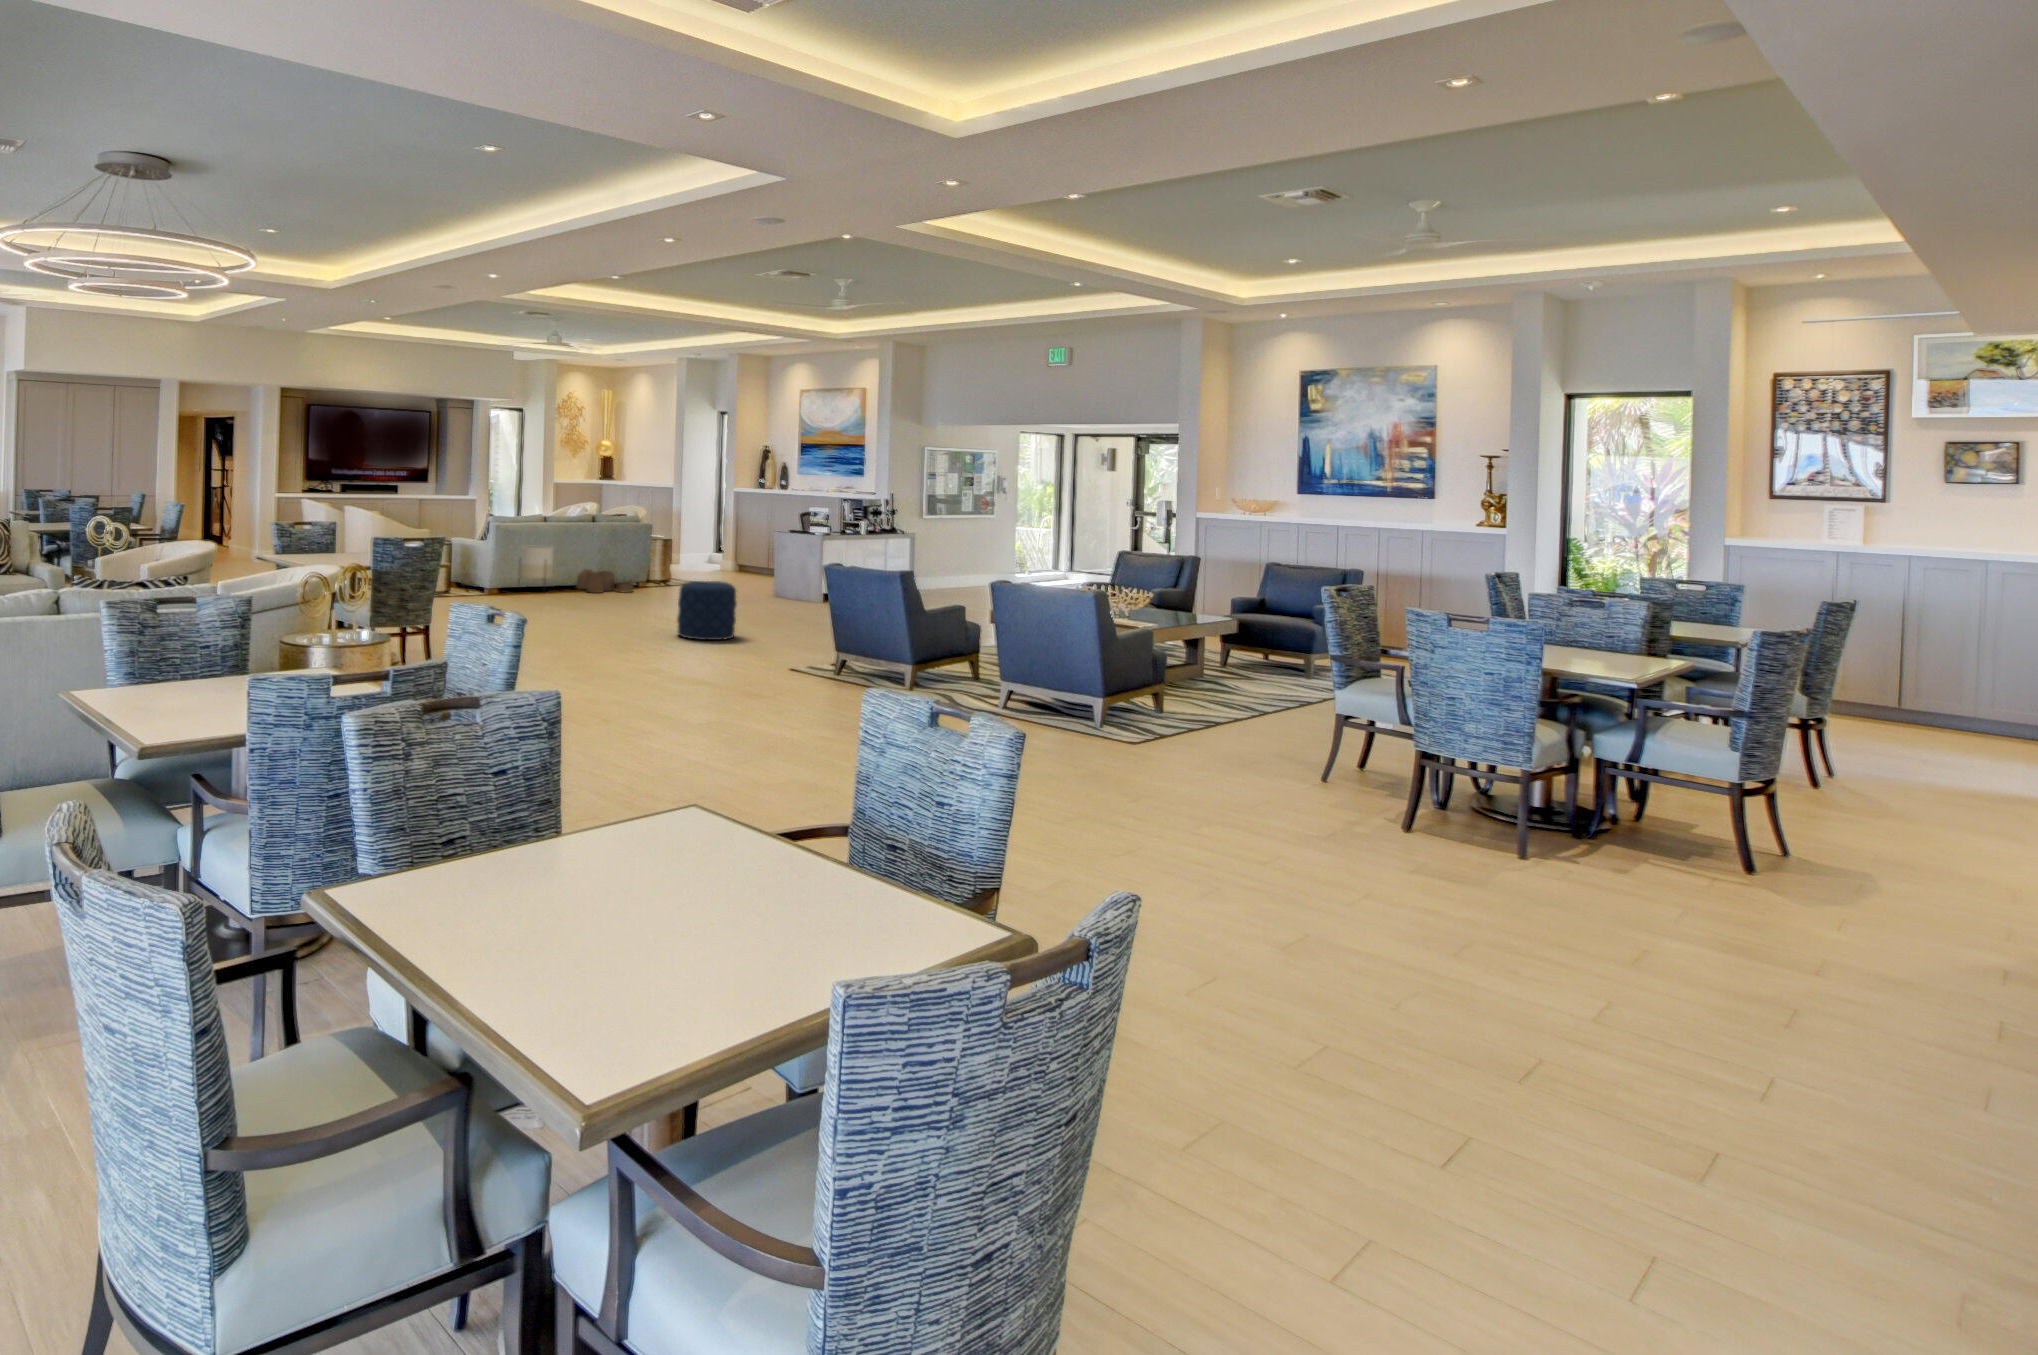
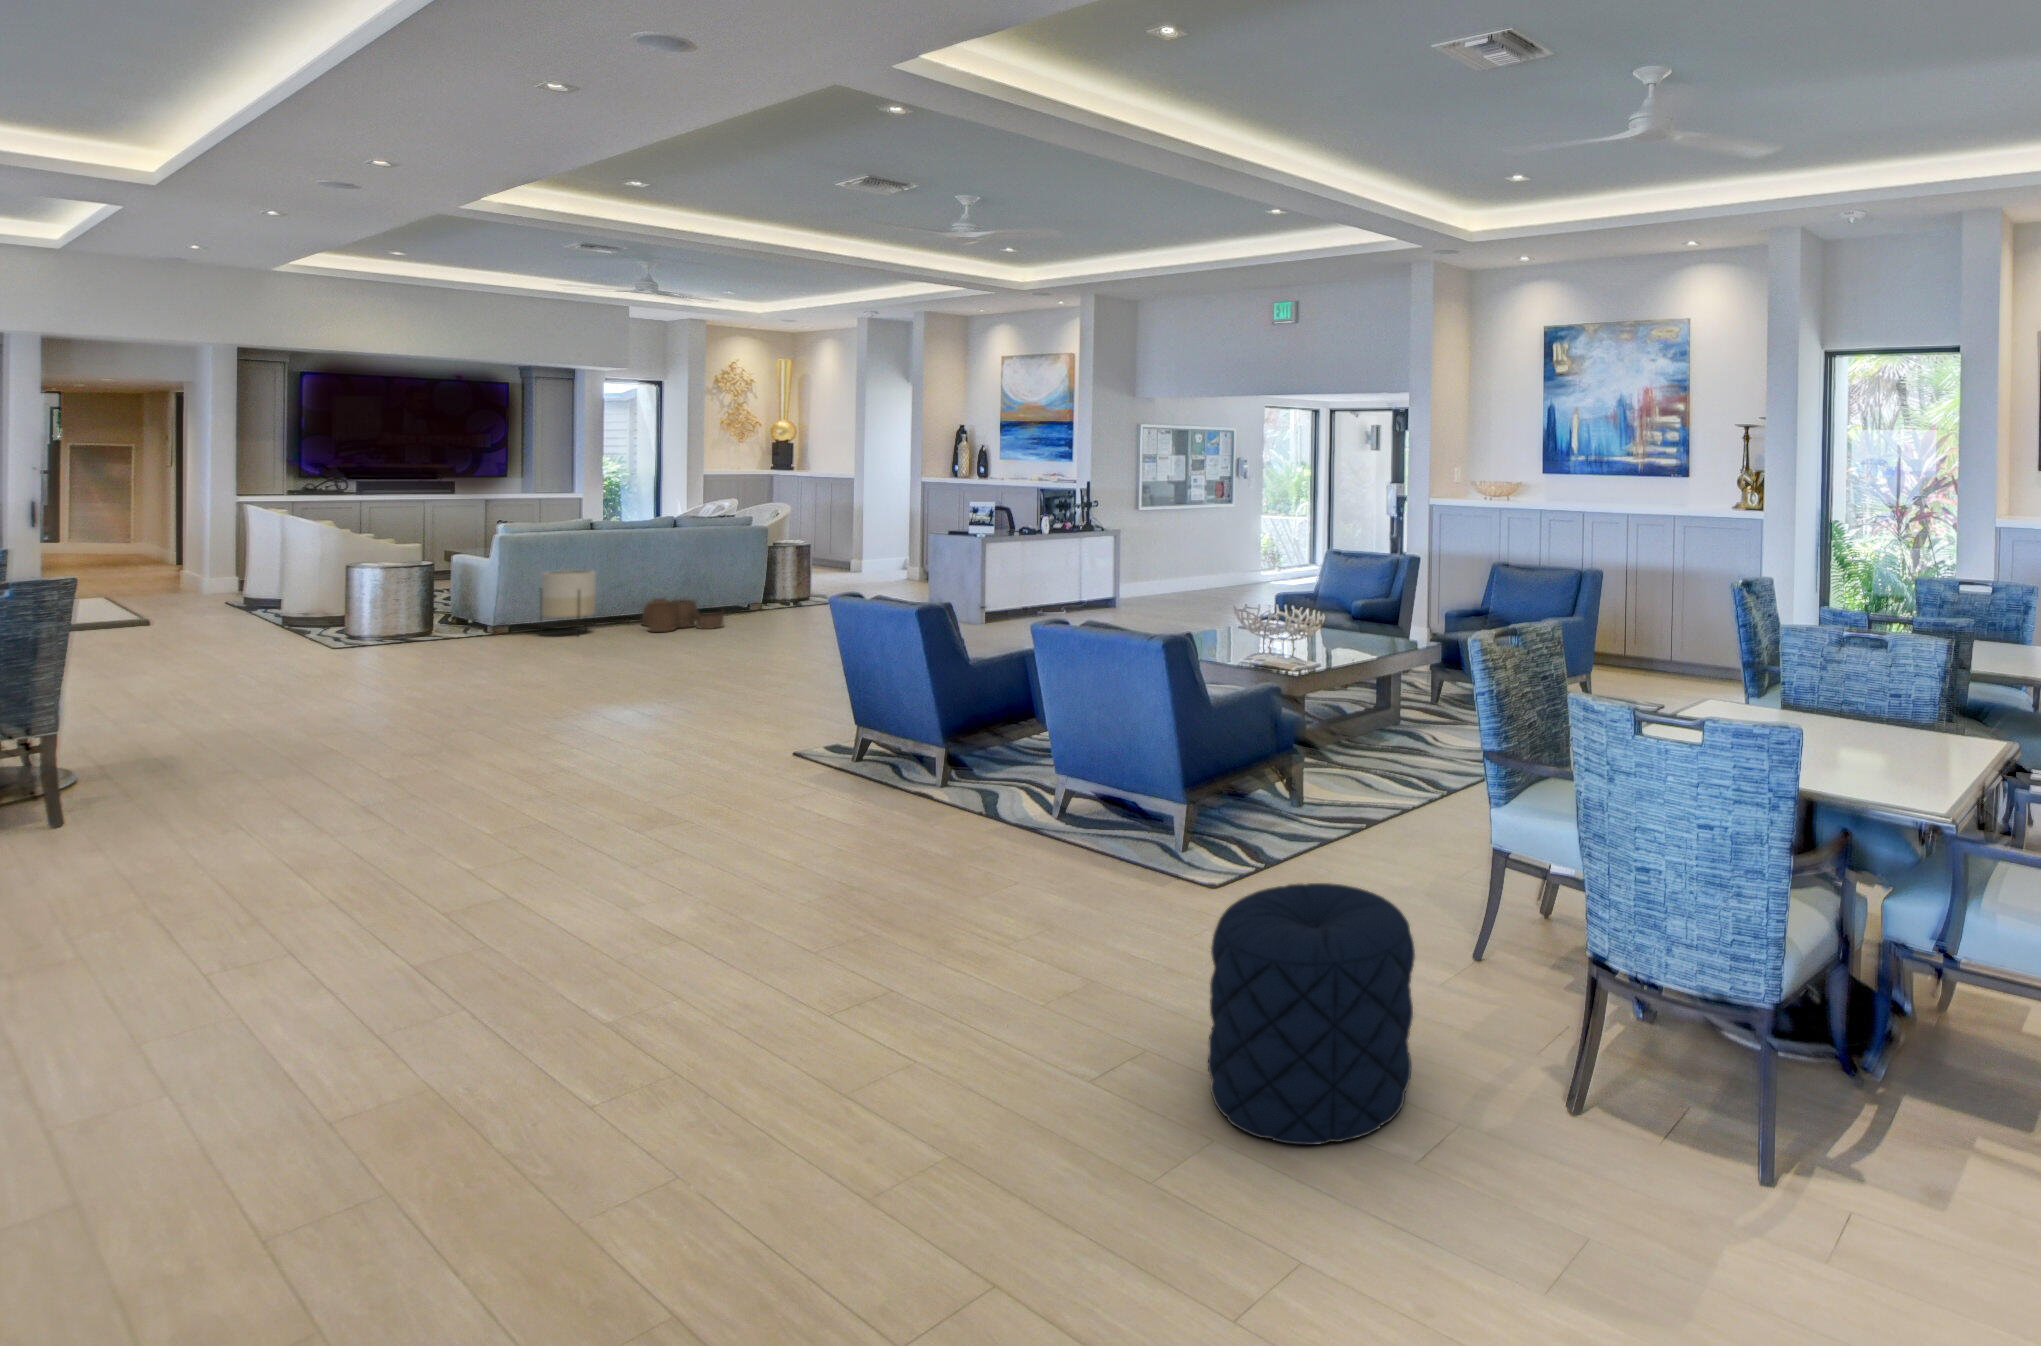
pouf: present [677,581,737,640] -> present [1208,883,1415,1145]

